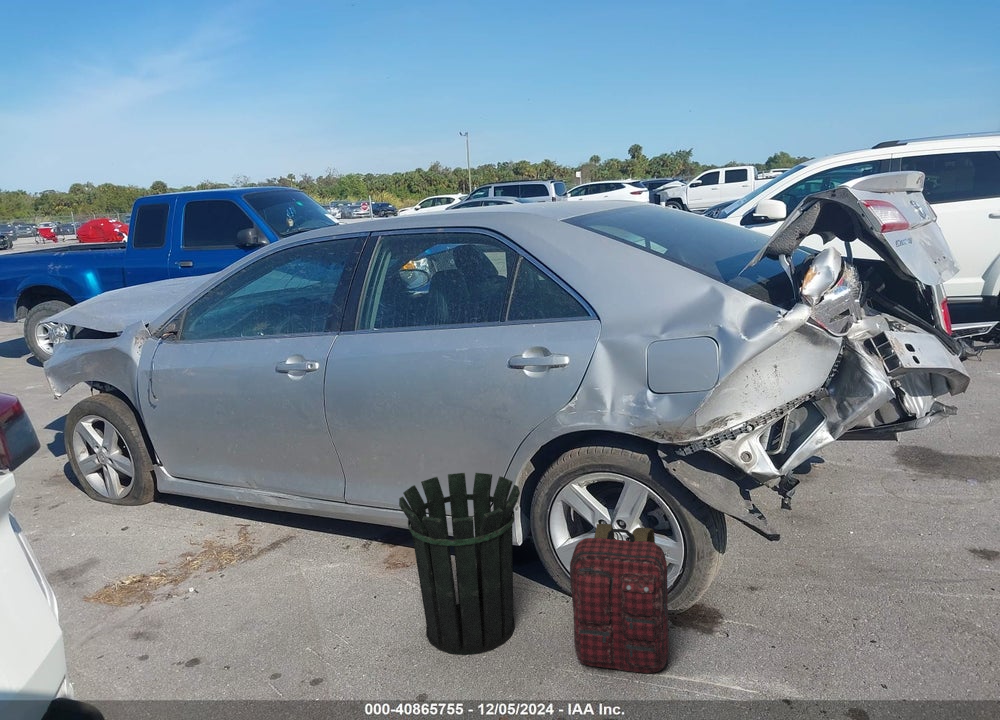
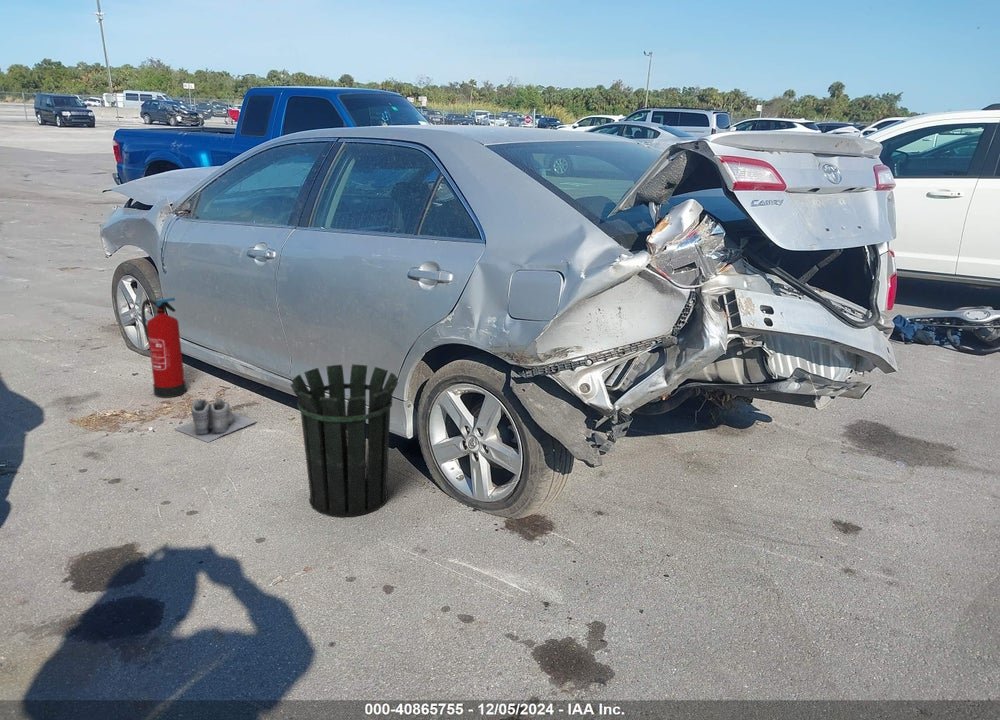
fire extinguisher: none [126,433,193,552] -> present [141,298,186,397]
backpack: present [570,524,669,673] -> none [408,426,503,559]
boots: none [209,538,302,596] -> present [175,397,256,442]

